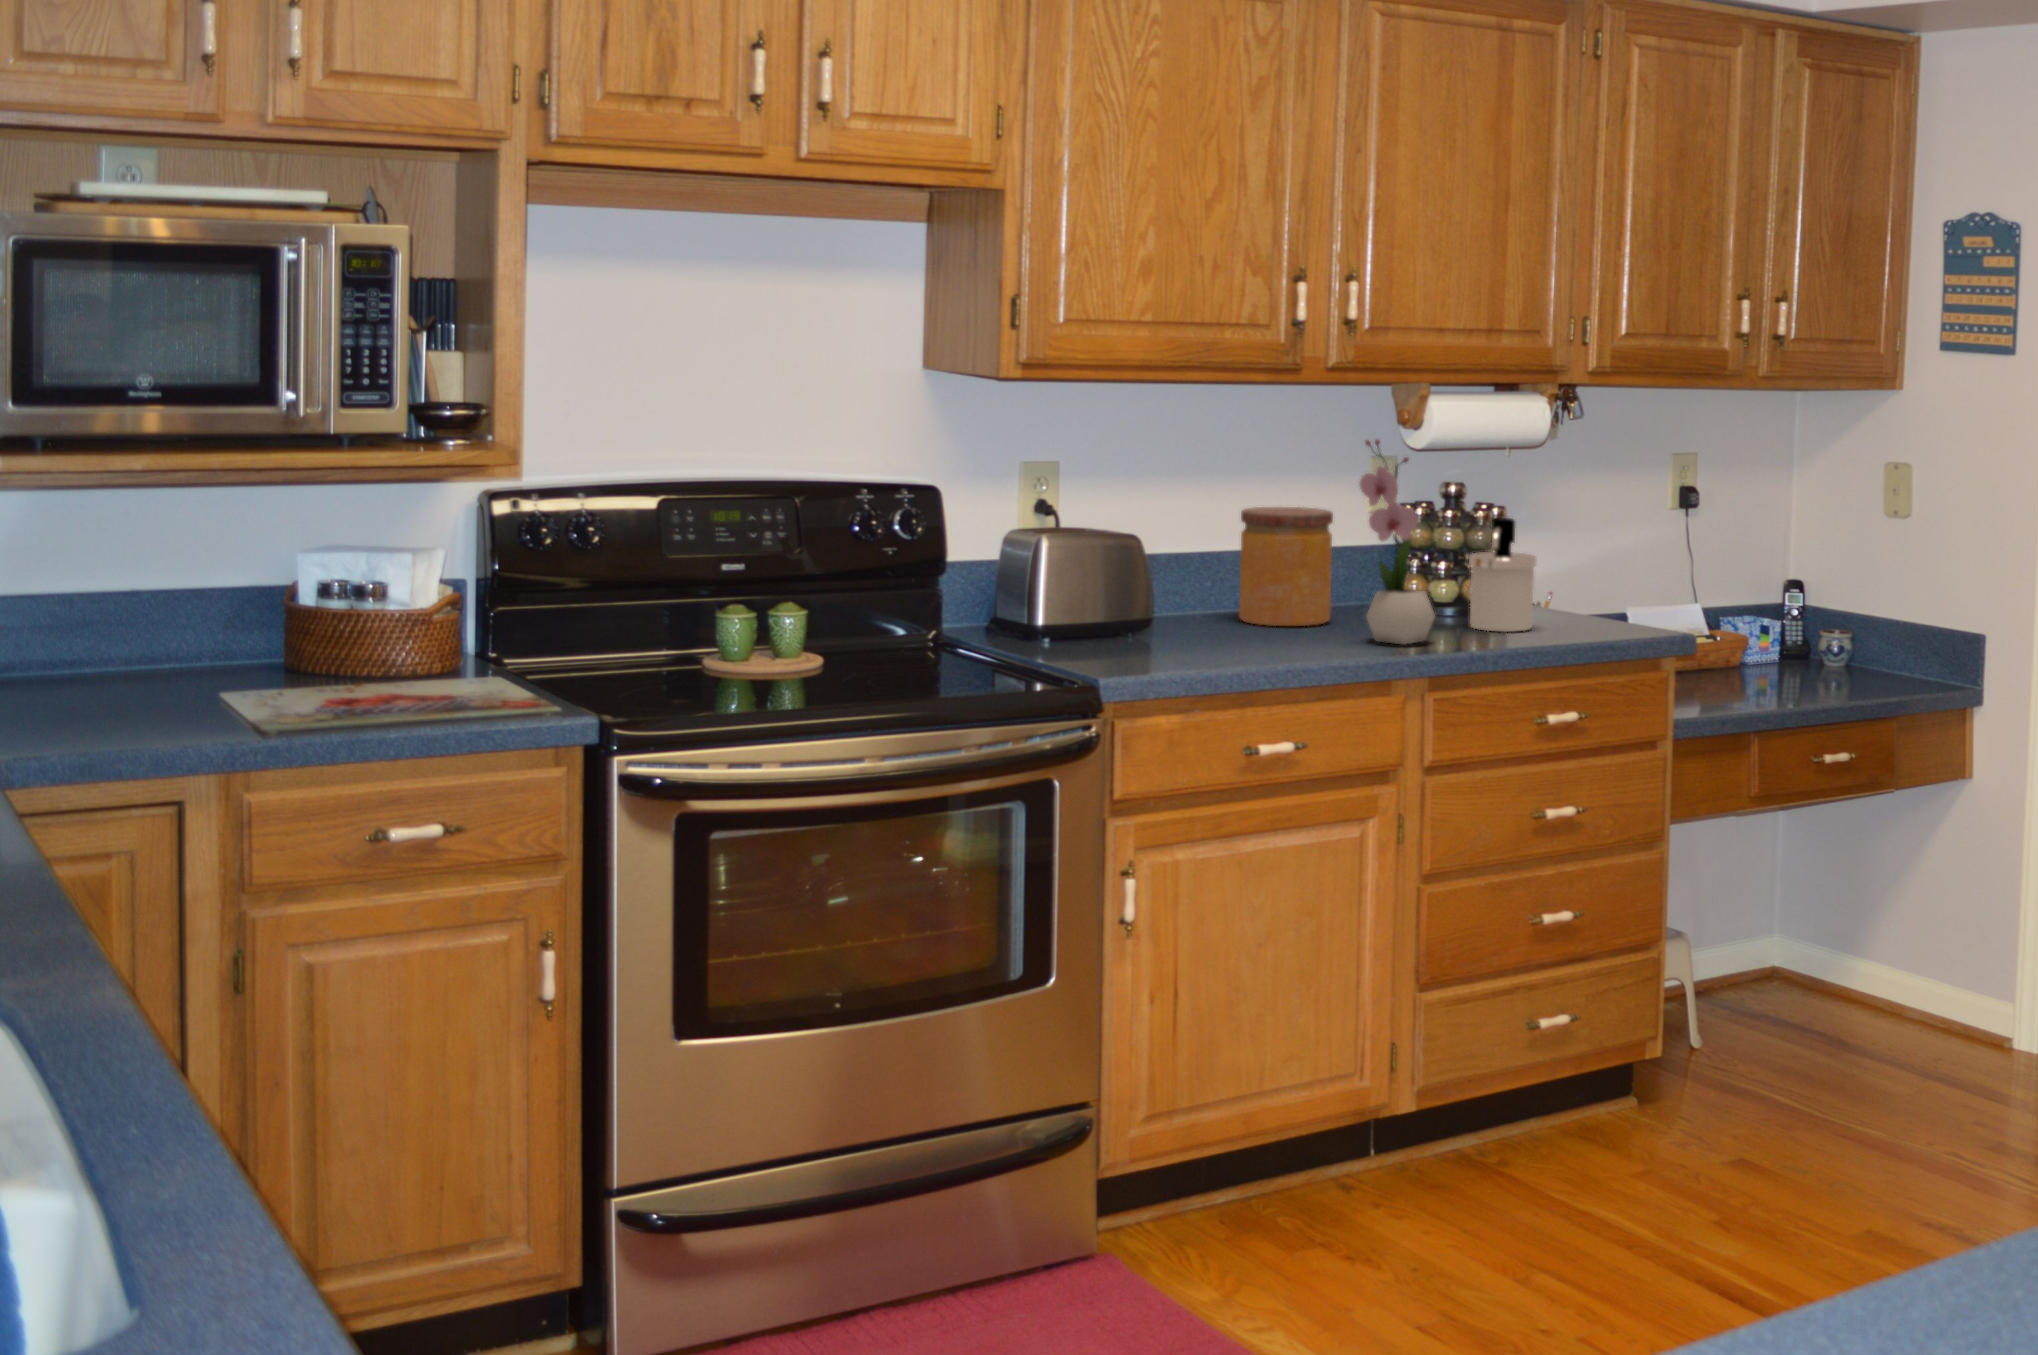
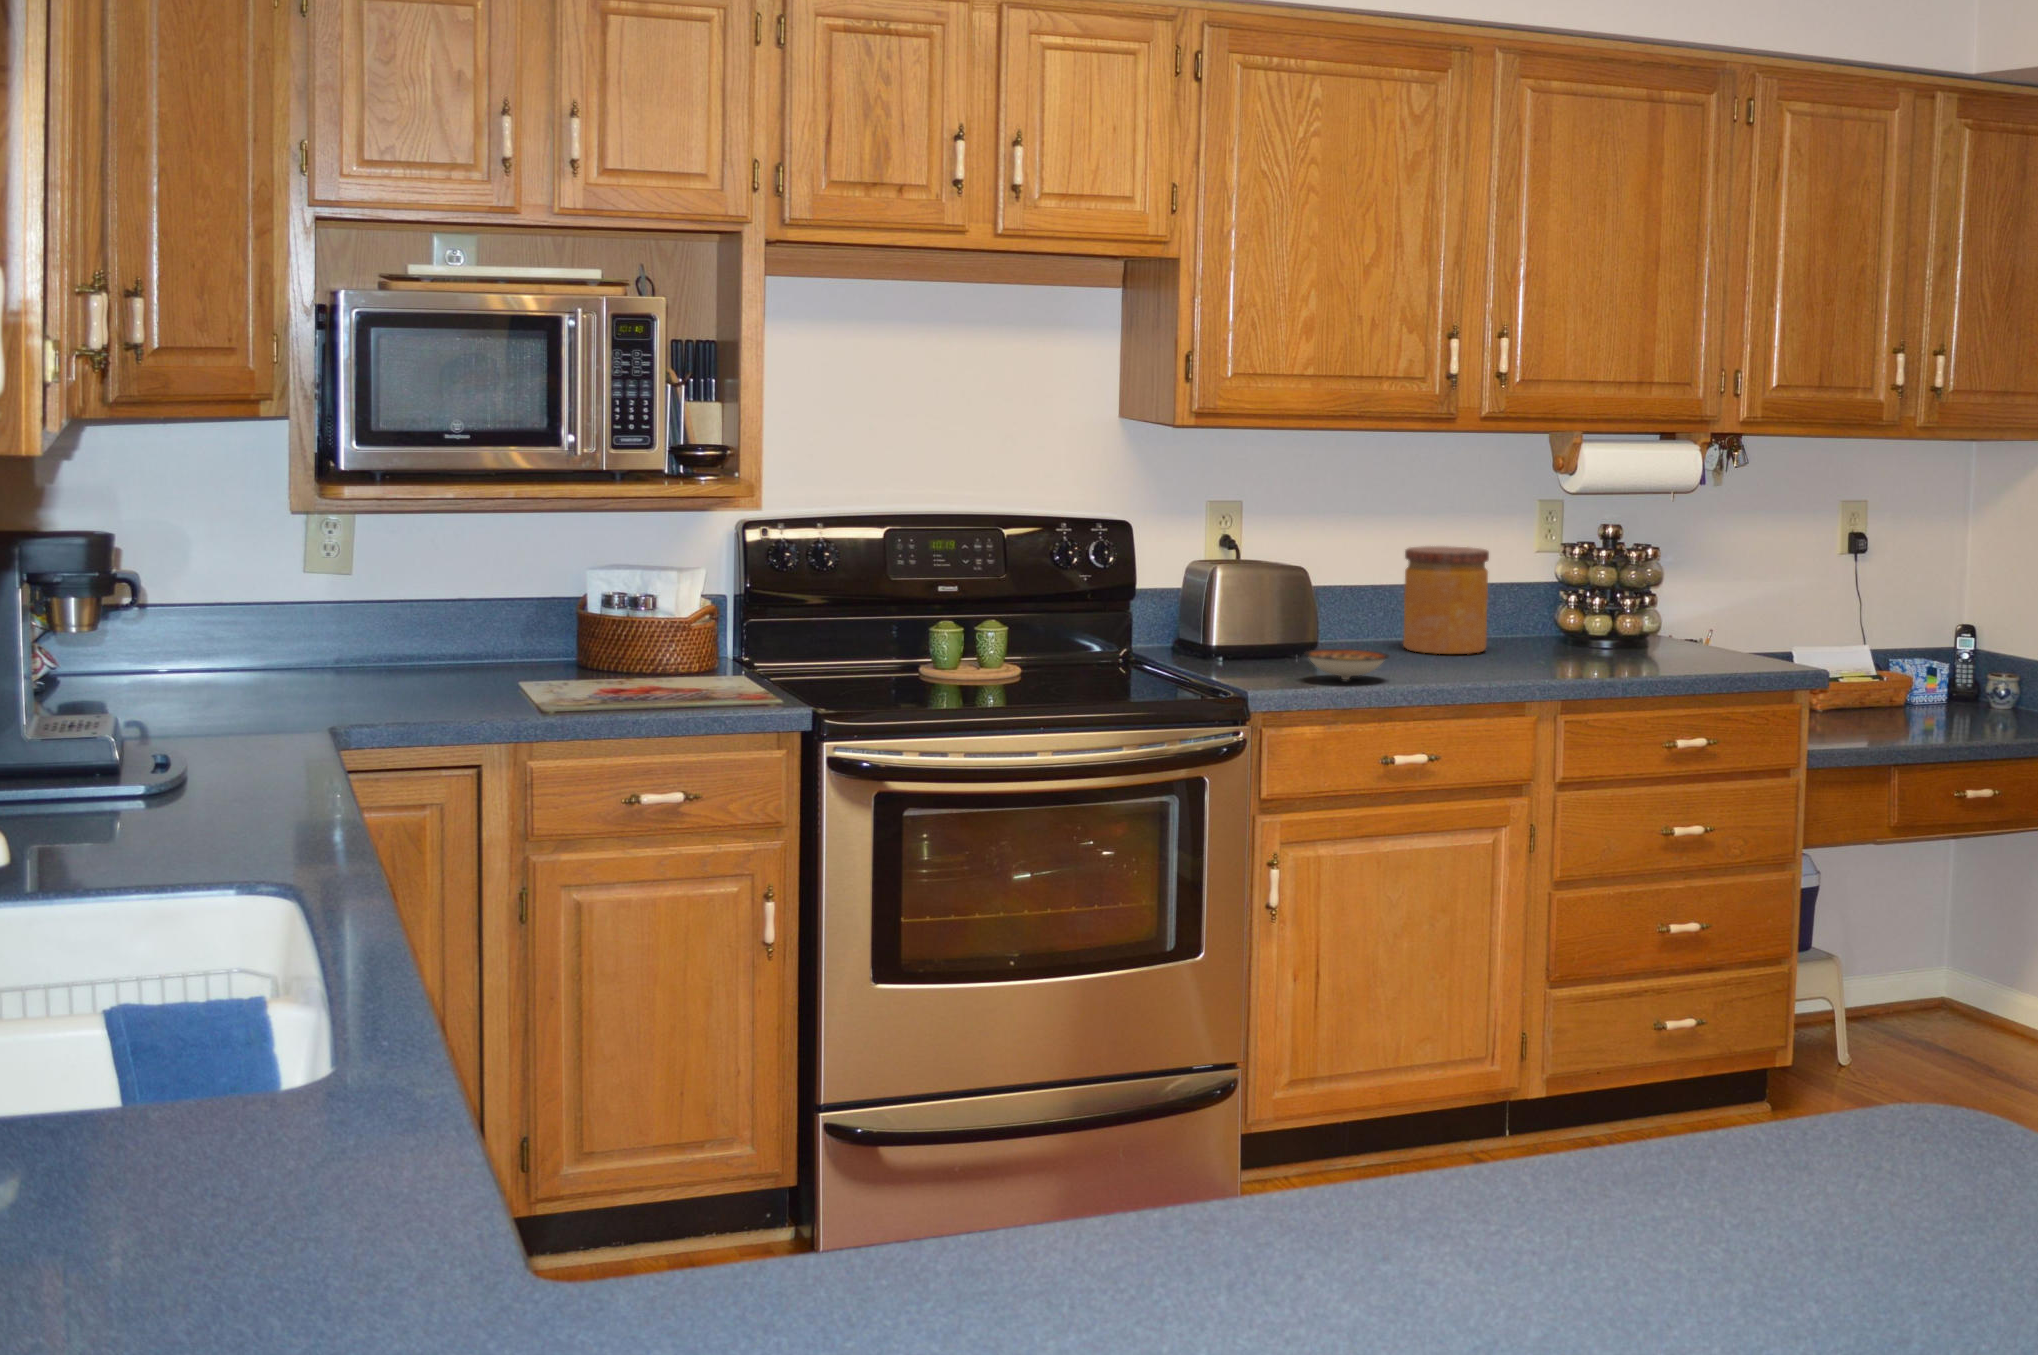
flower arrangement: present [1360,440,1435,644] -> none [1502,482,1585,672]
soap dispenser: present [1469,518,1536,632] -> none [1615,558,1679,663]
ceramic bowl: none [1153,626,1247,660] -> present [1305,649,1389,680]

